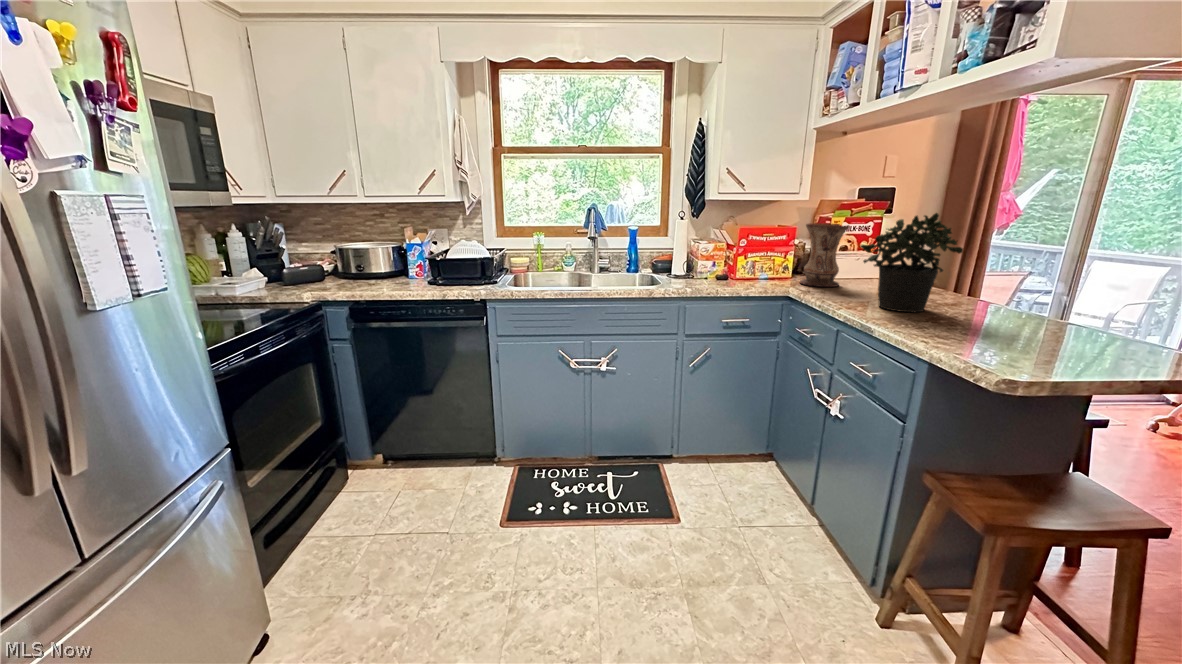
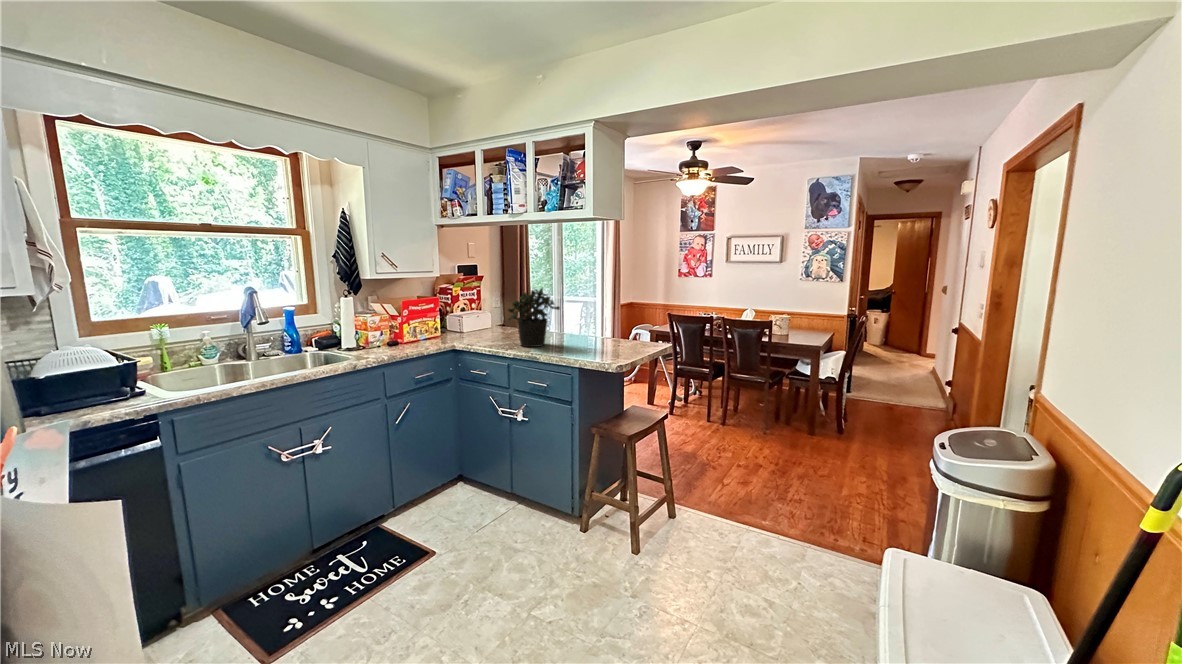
vase: present [800,223,849,287] -> none [449,294,478,340]

